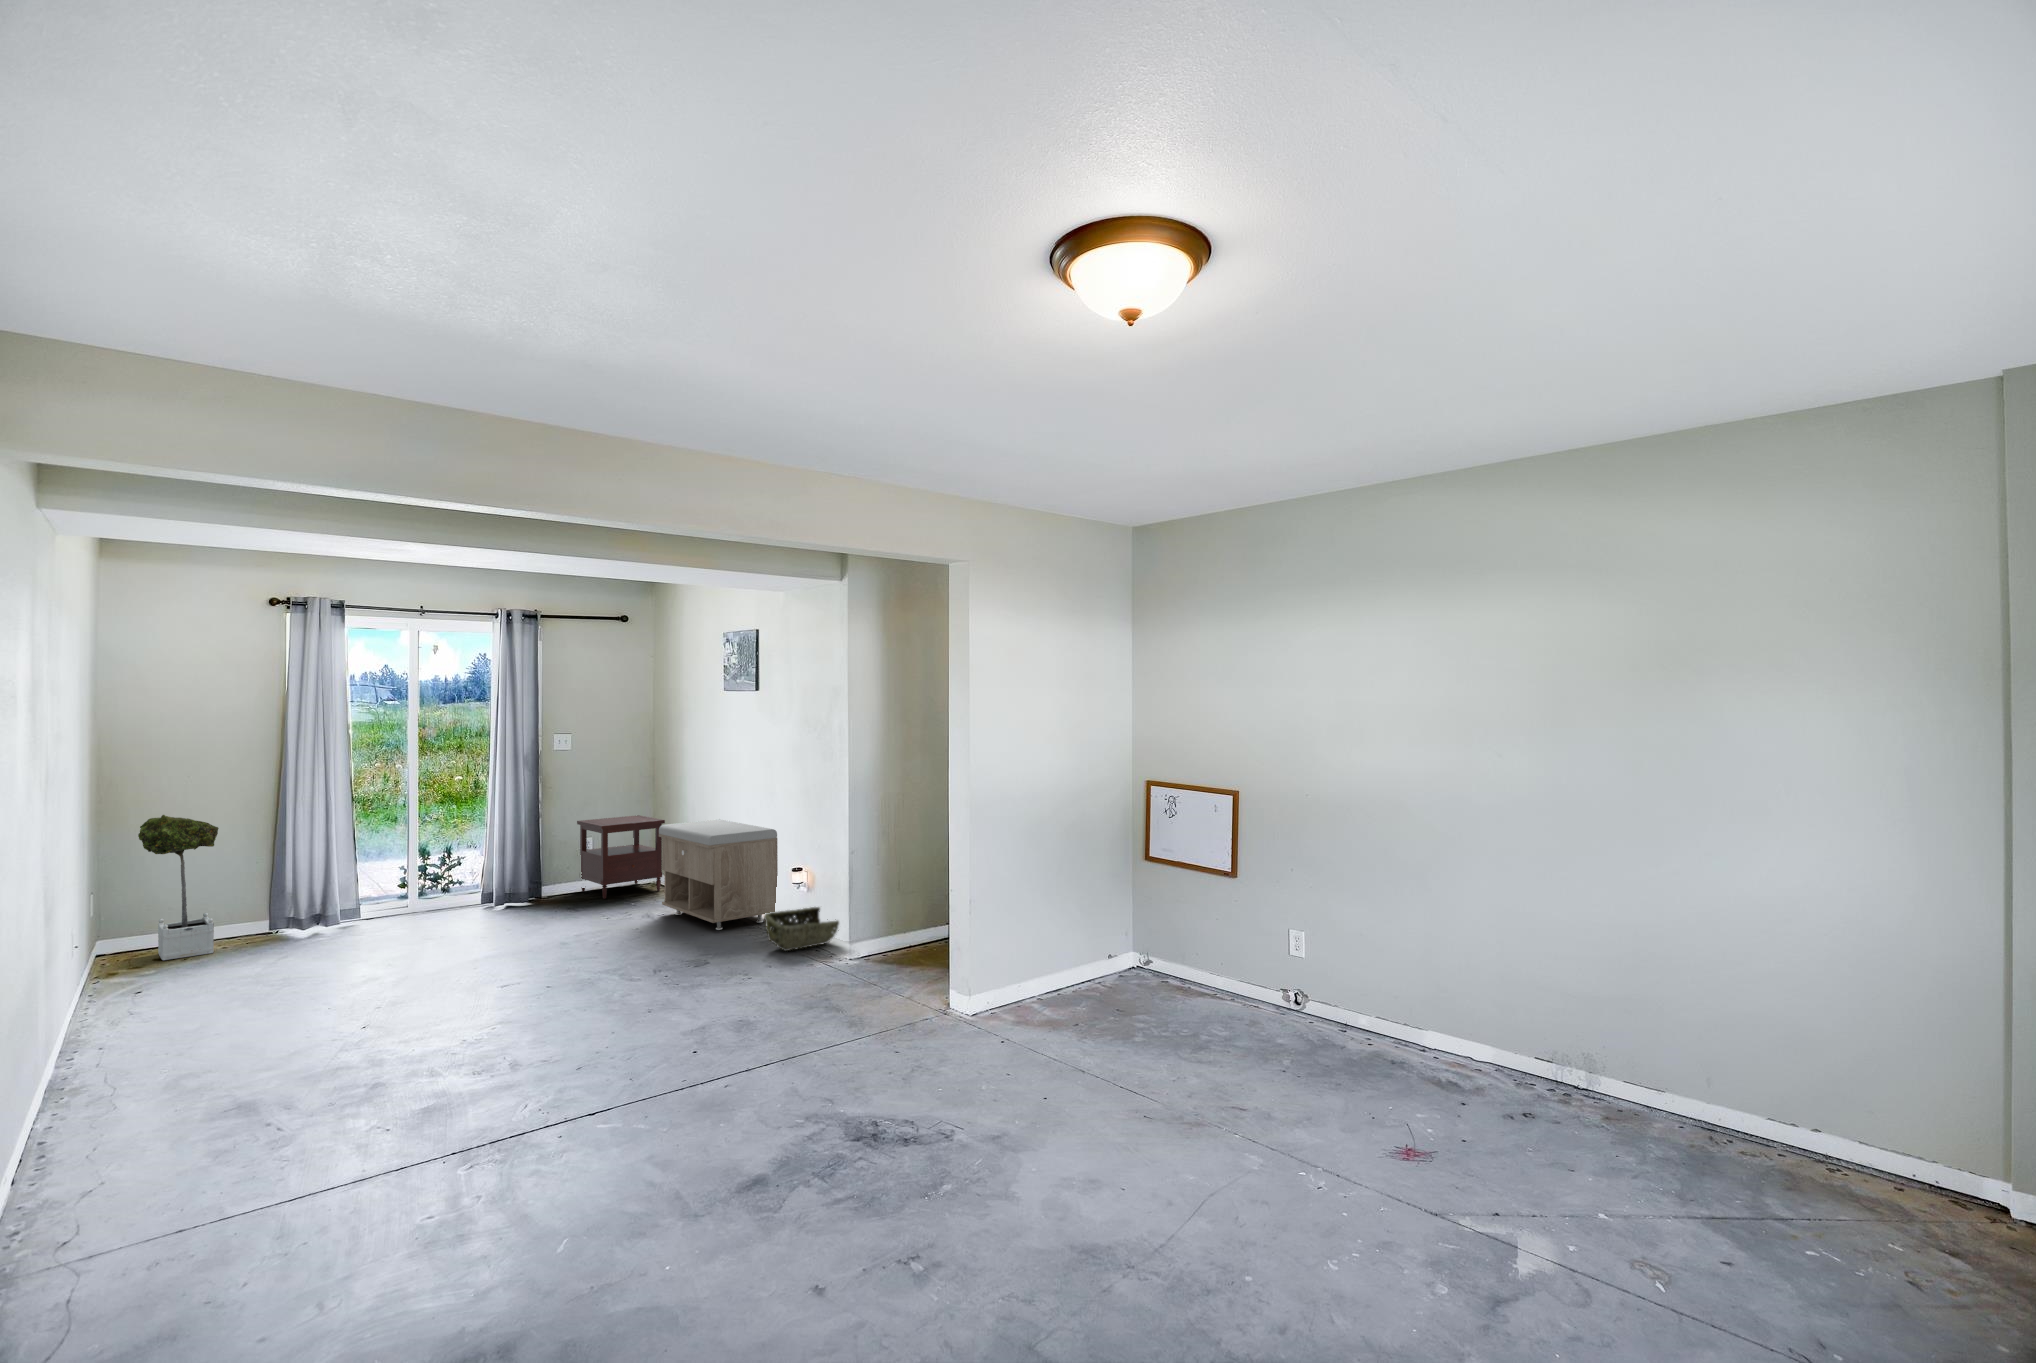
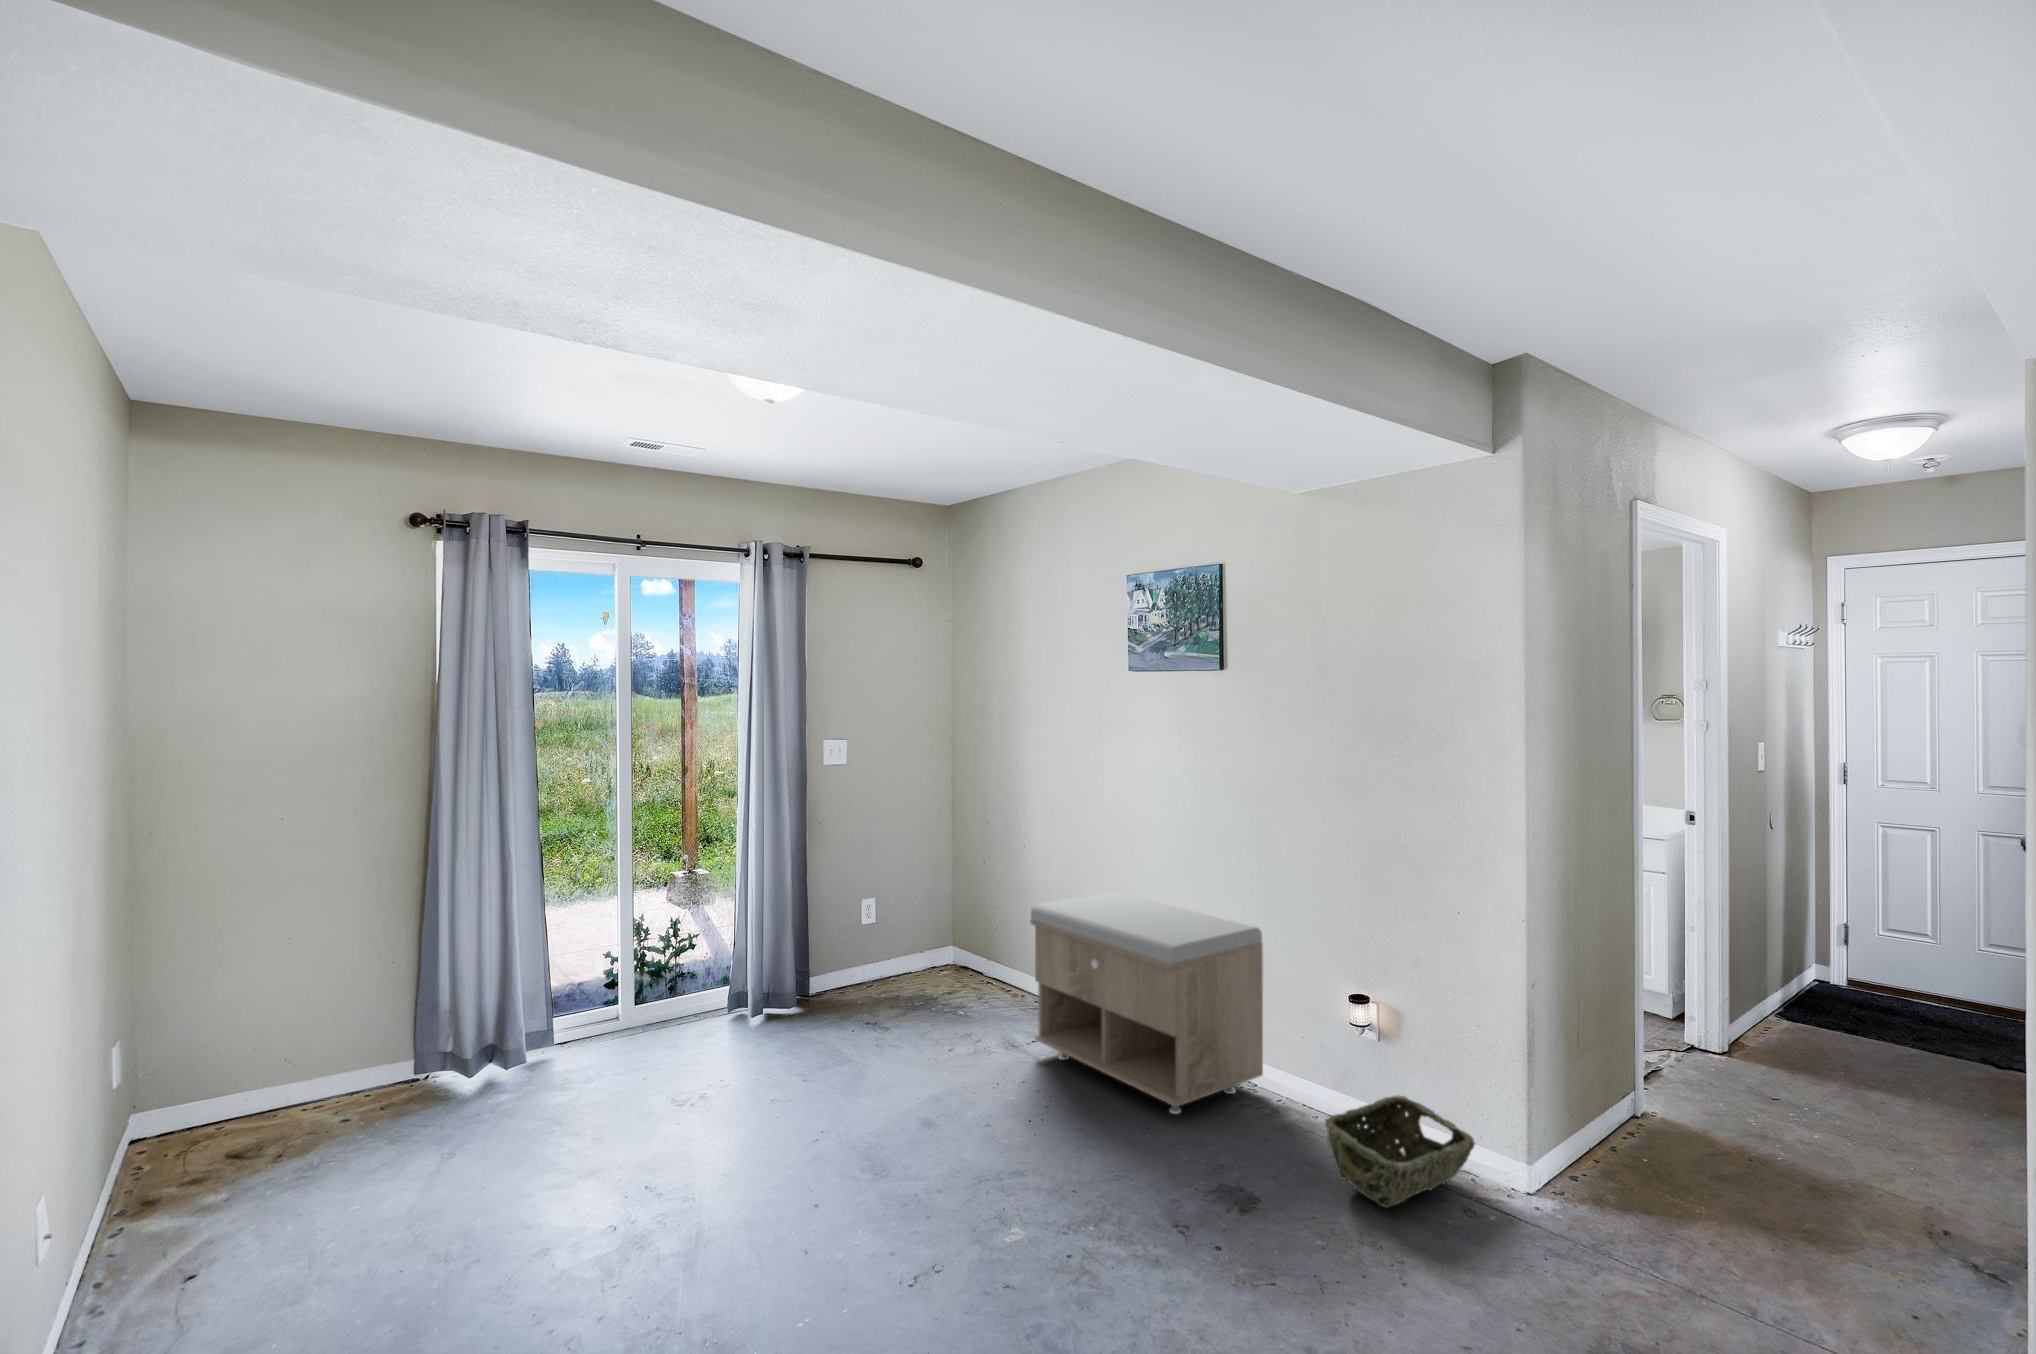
potted tree: present [138,815,219,960] -> none [196,892,332,1153]
side table: present [577,815,665,899] -> none [857,864,992,1007]

